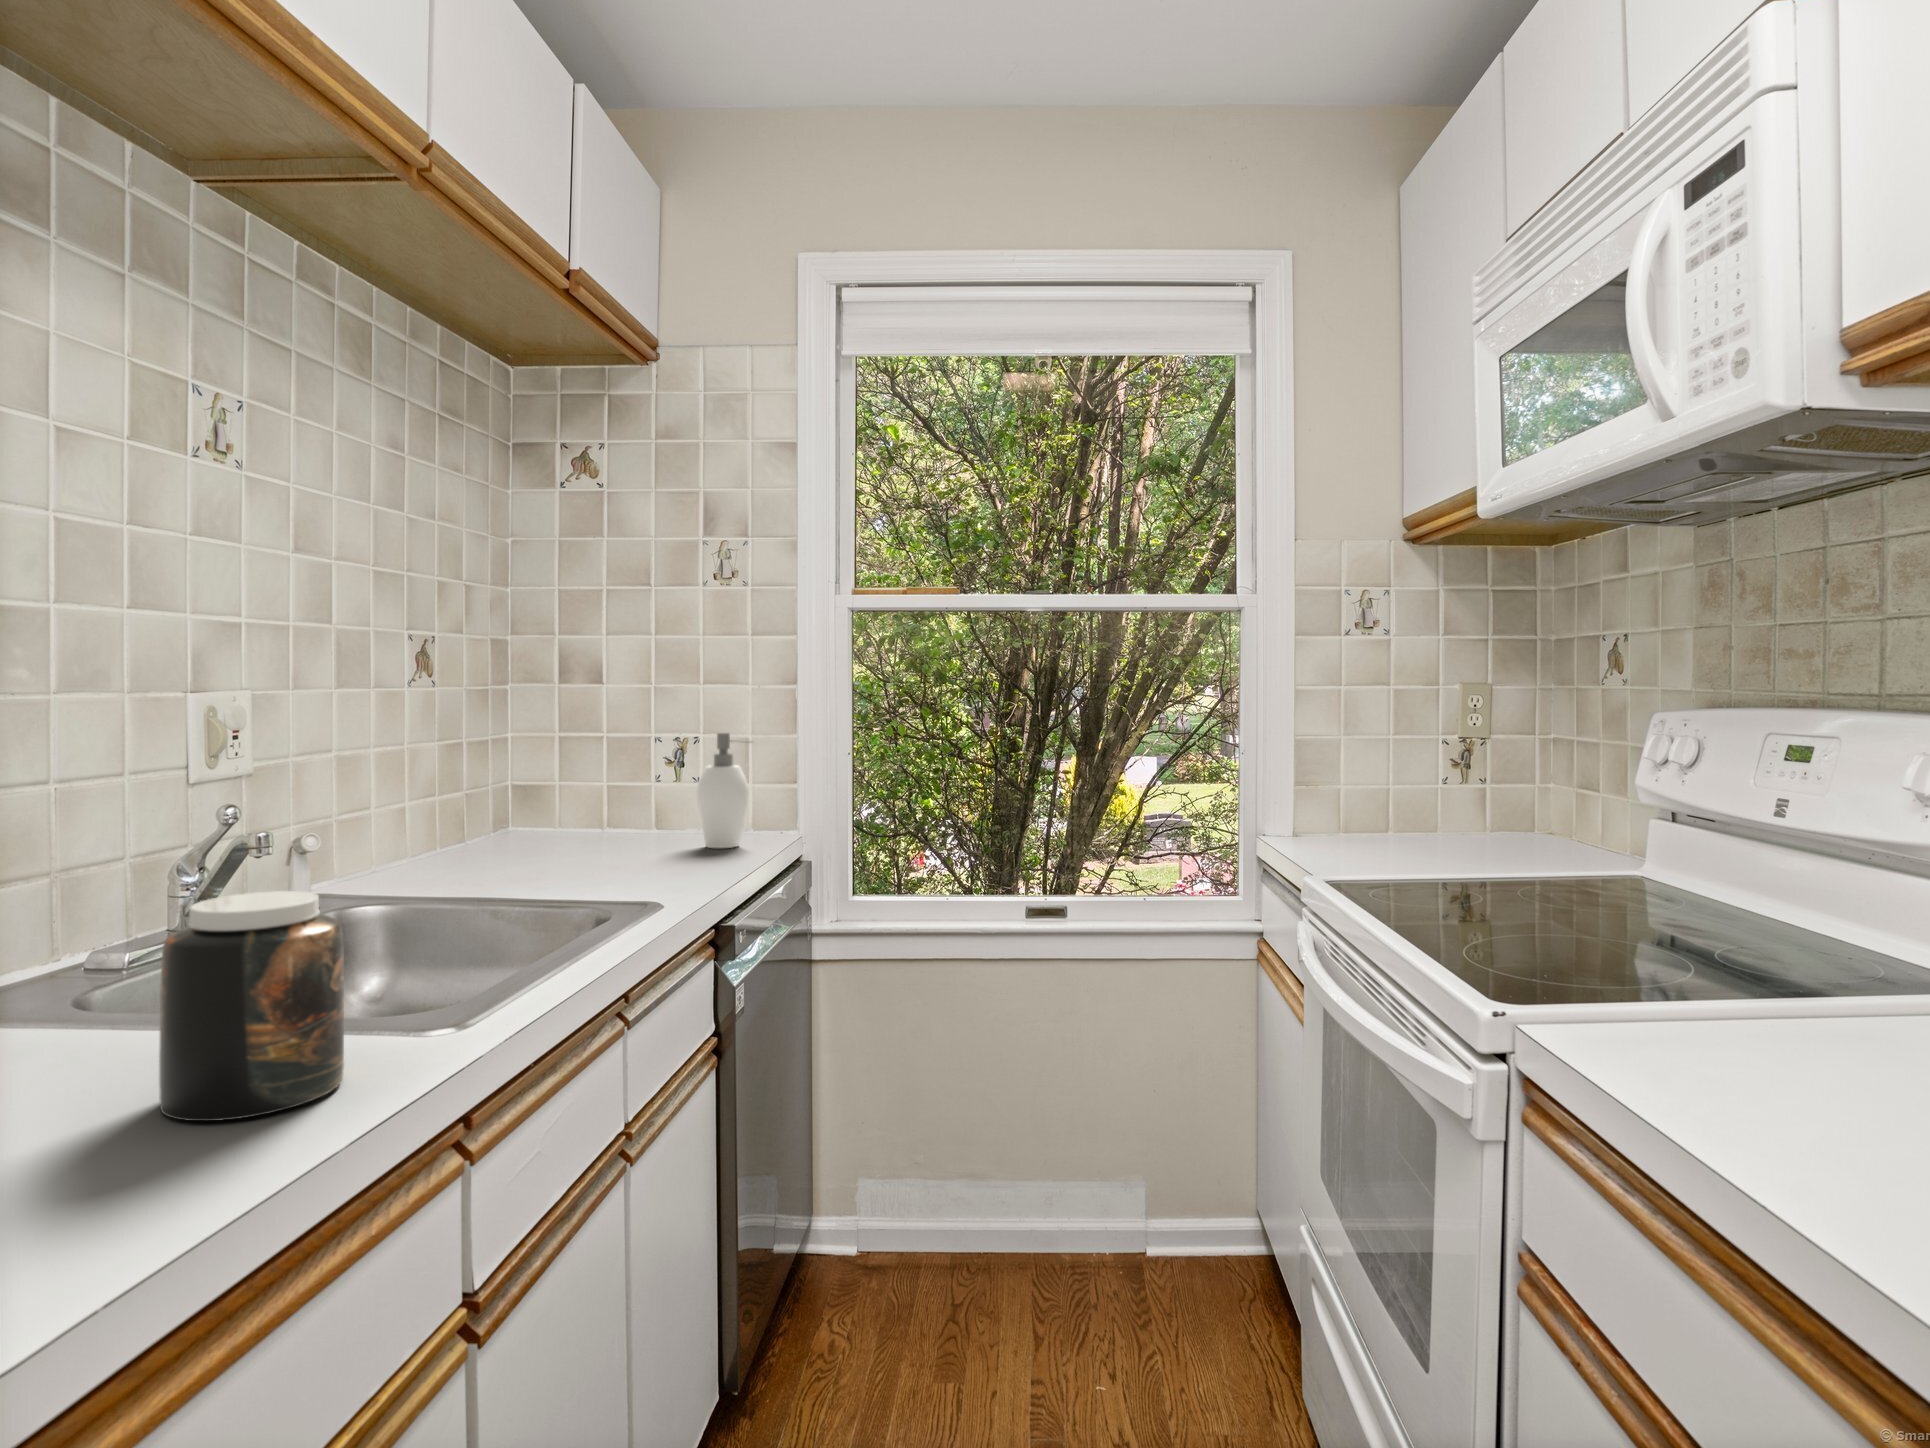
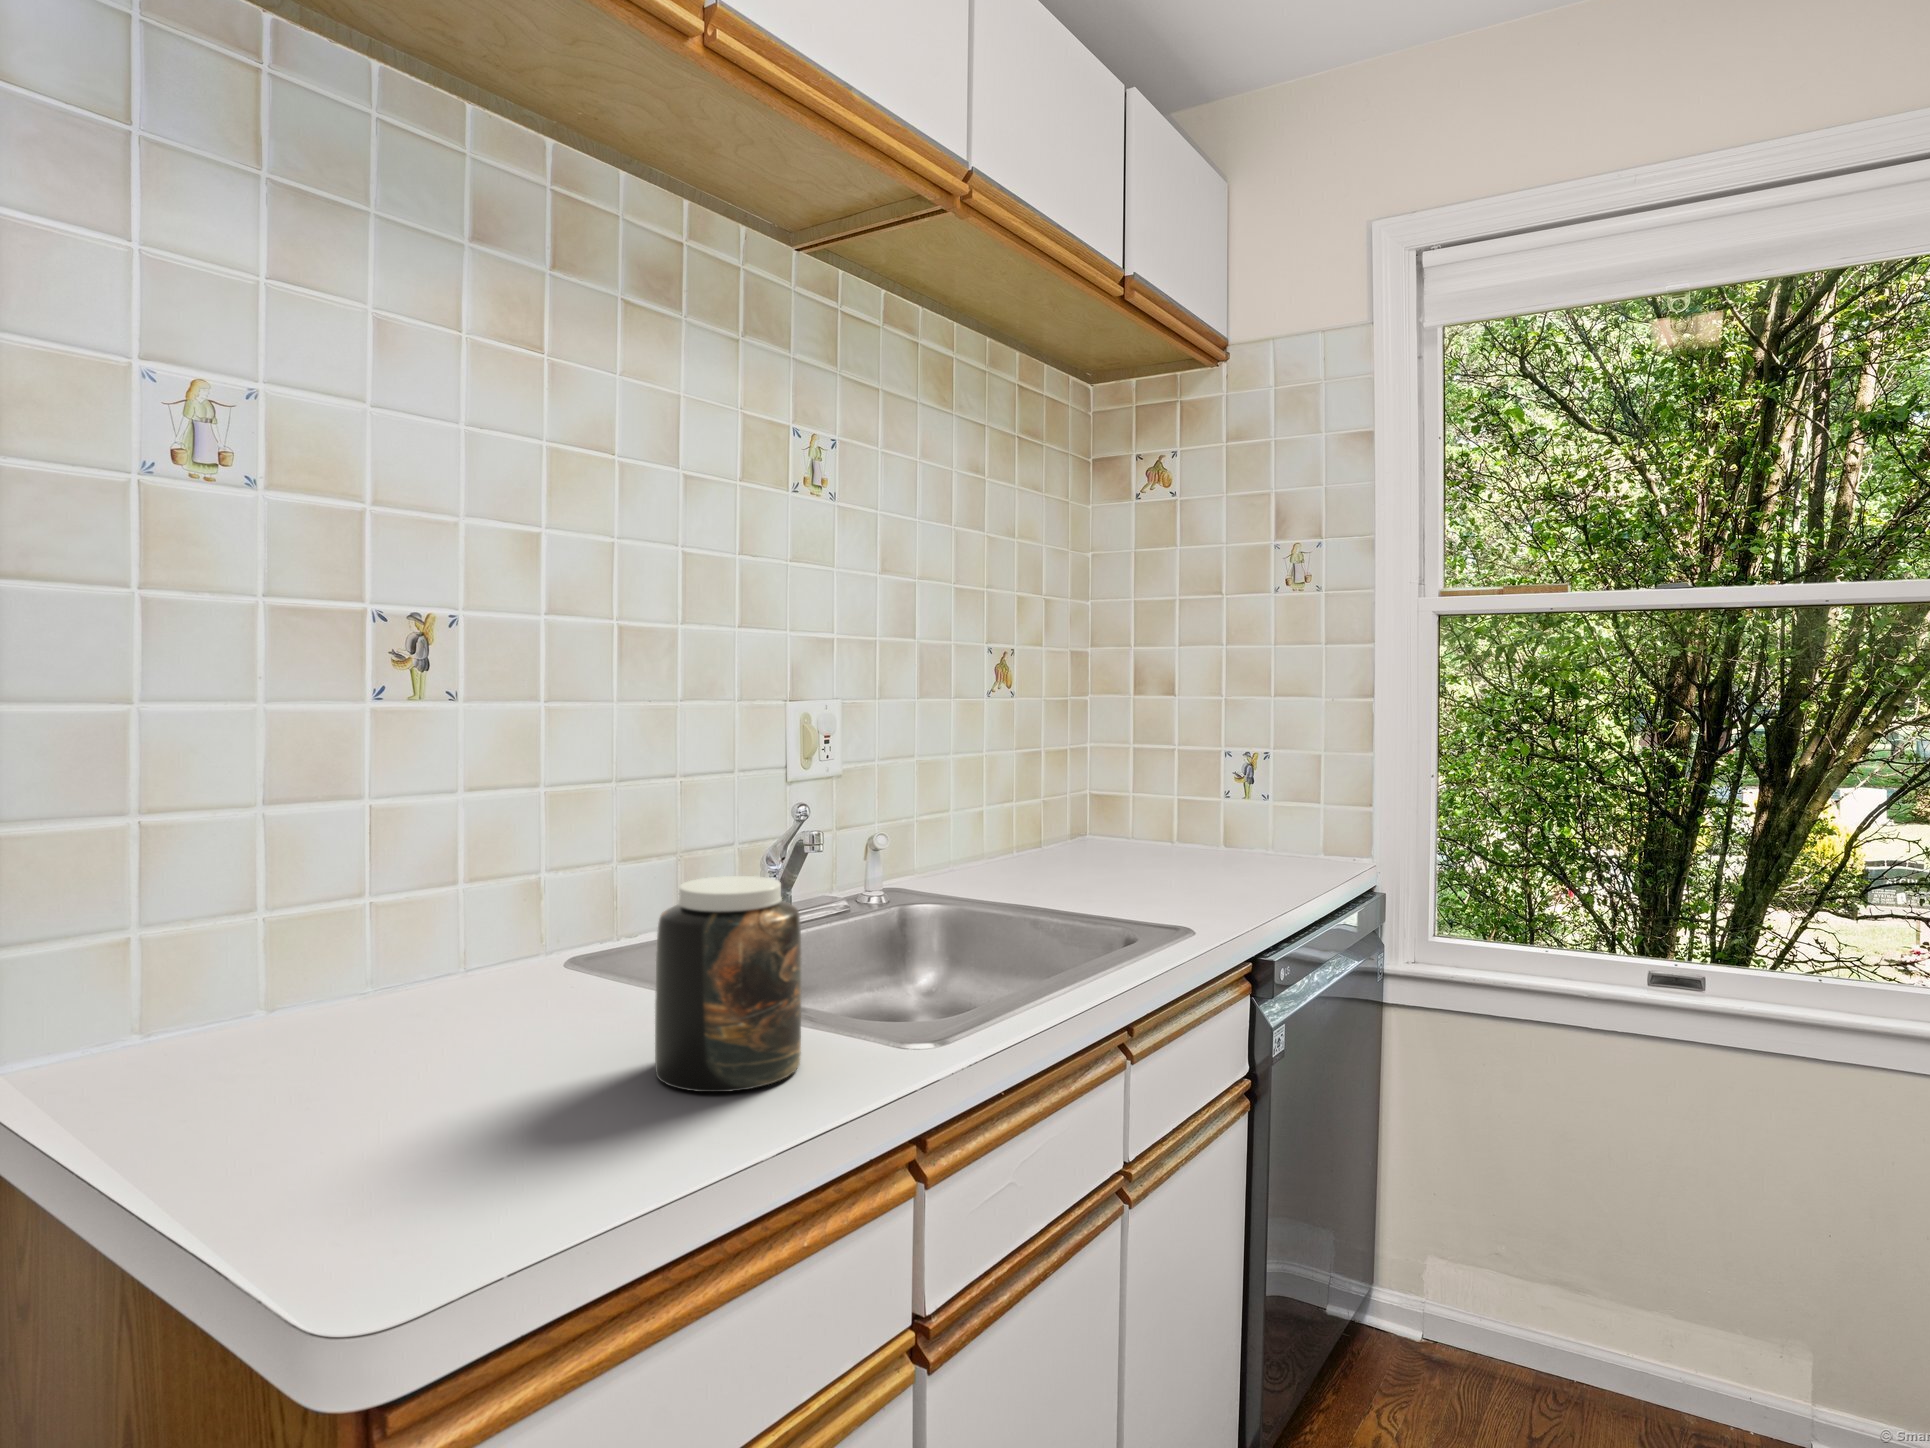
soap dispenser: present [697,733,749,848] -> none [1255,744,1313,871]

